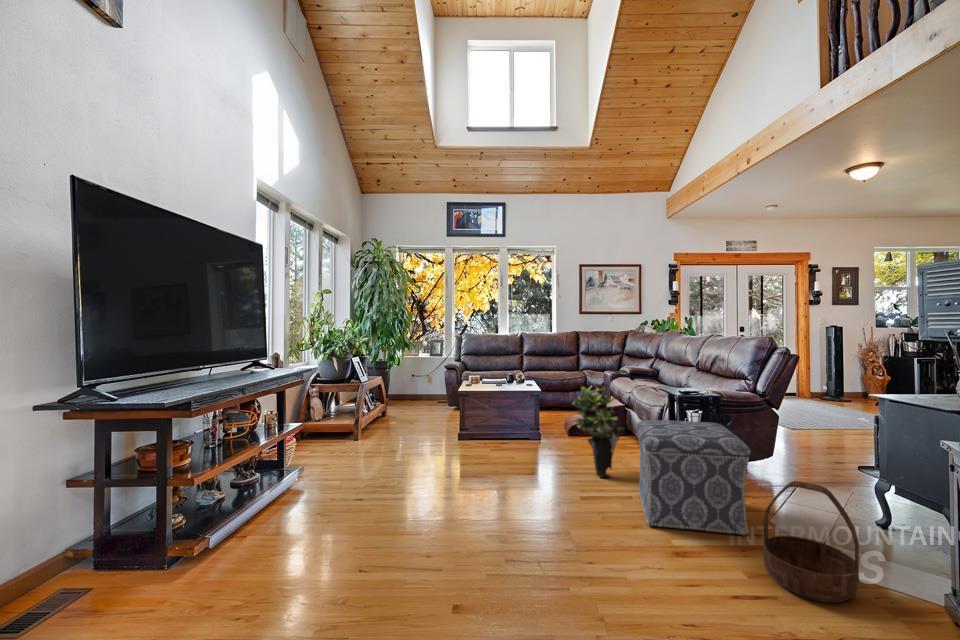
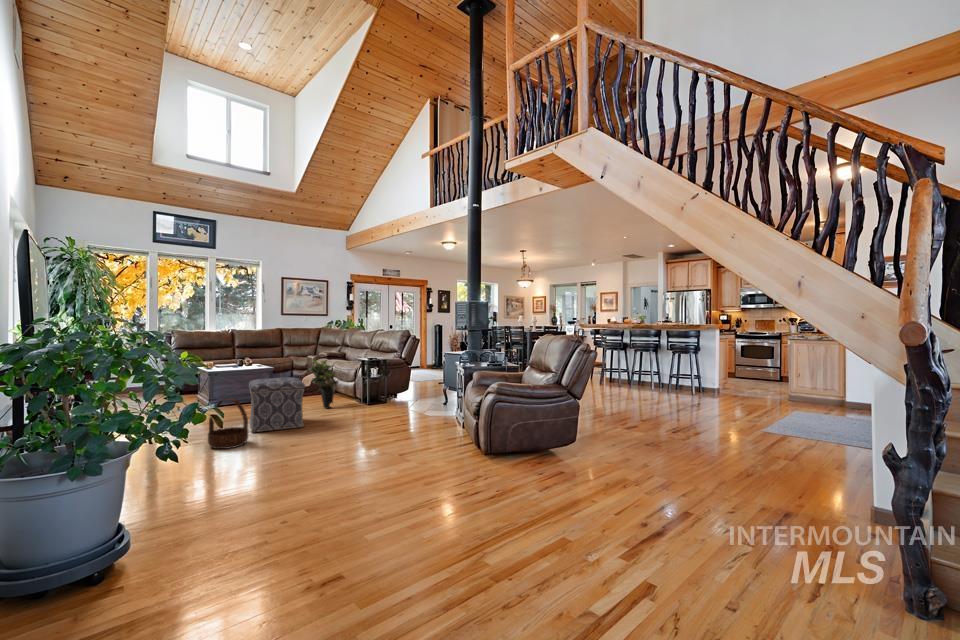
ottoman: present [636,420,751,536] -> present [249,377,305,433]
basket: present [763,481,859,603] -> present [208,399,248,449]

